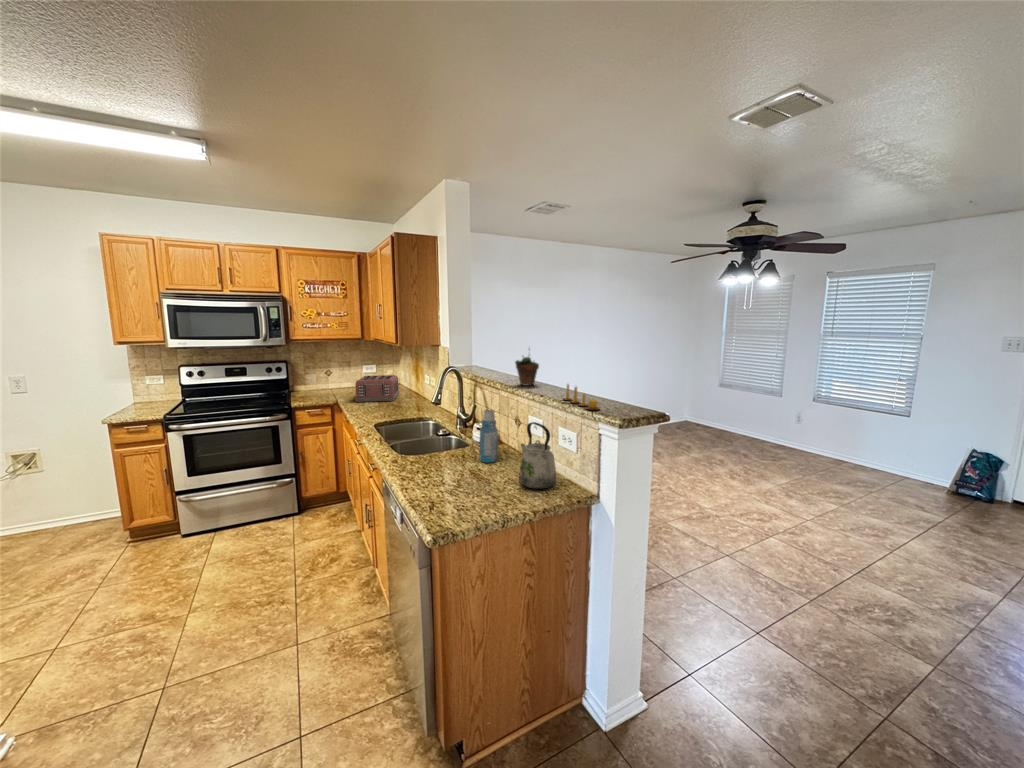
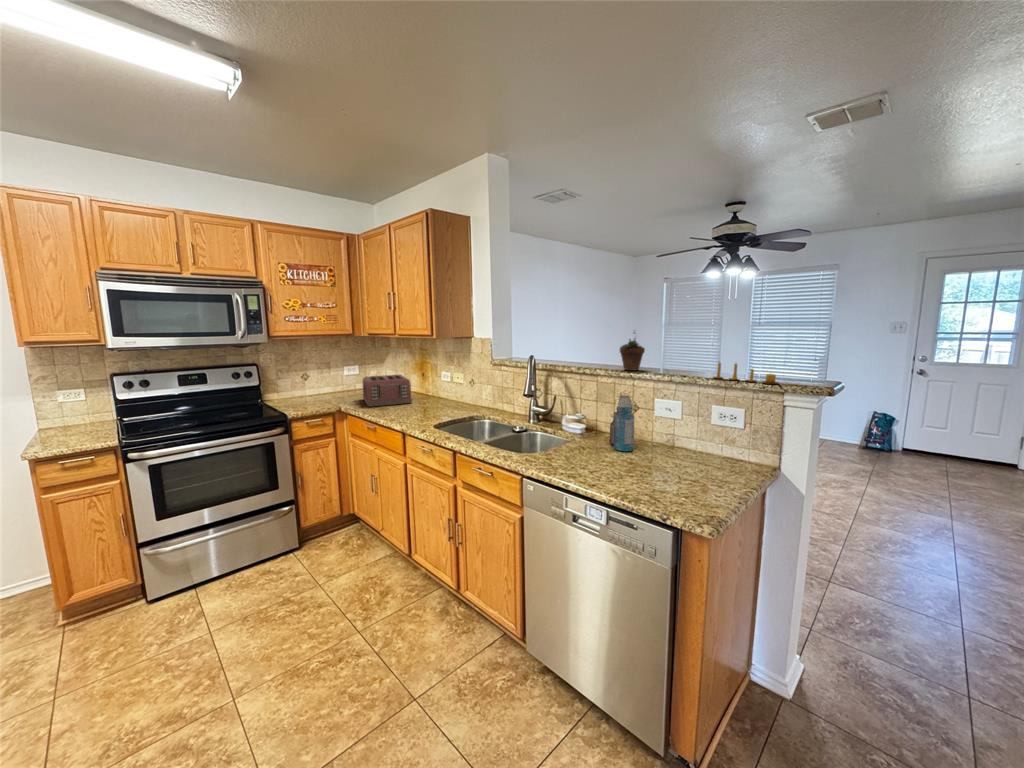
kettle: present [519,422,556,489] -> none [679,402,735,469]

